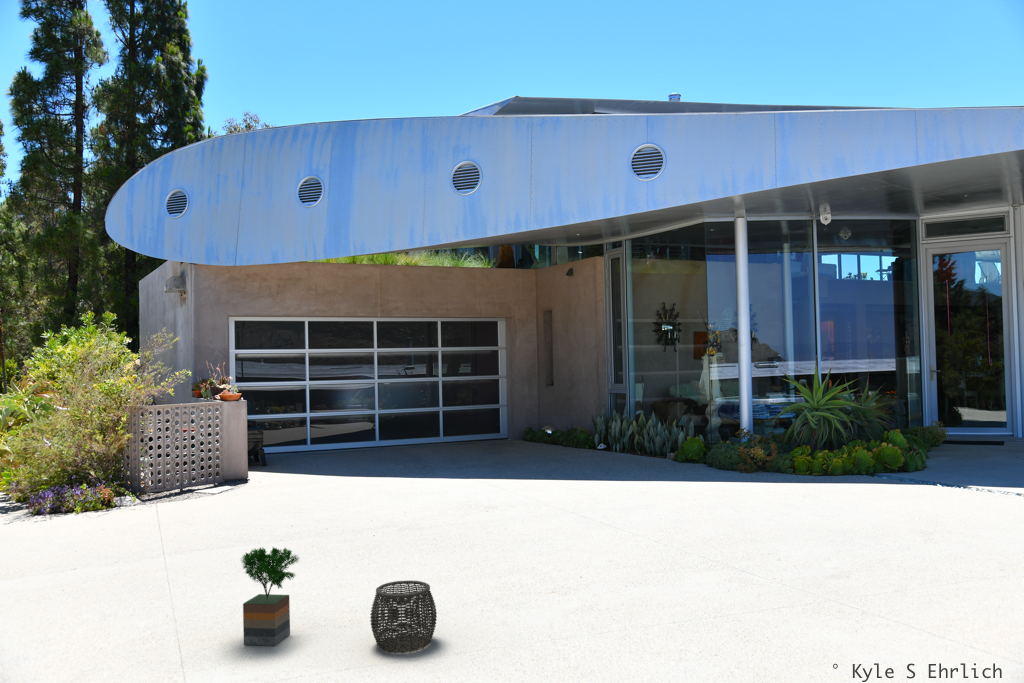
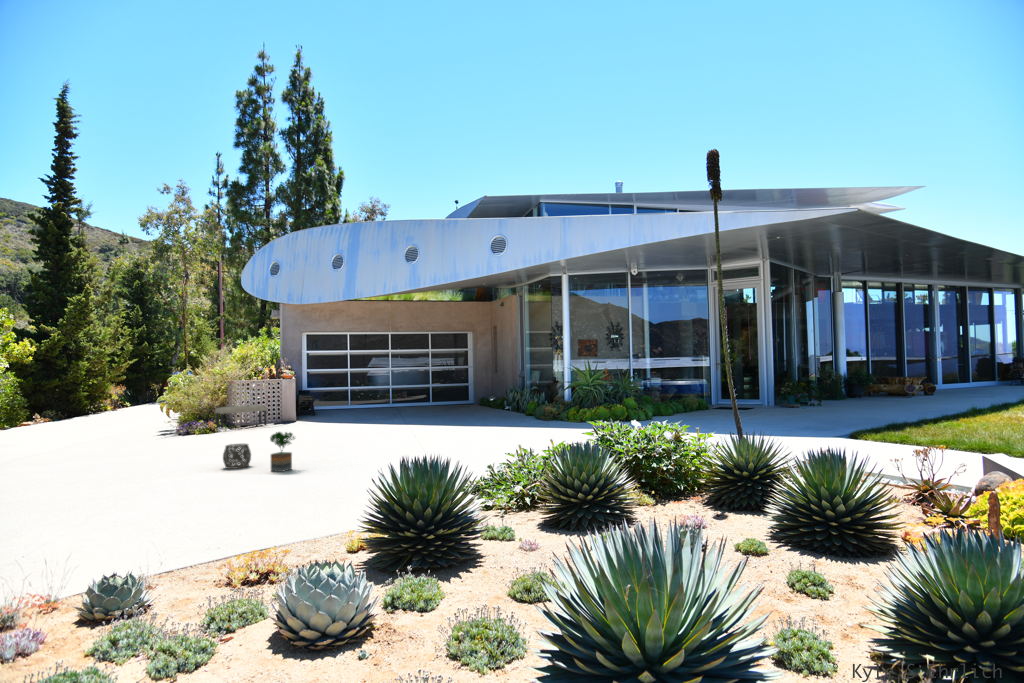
bench: none [116,455,215,505] -> present [215,405,267,428]
potted tree: present [242,548,298,646] -> present [270,432,295,472]

